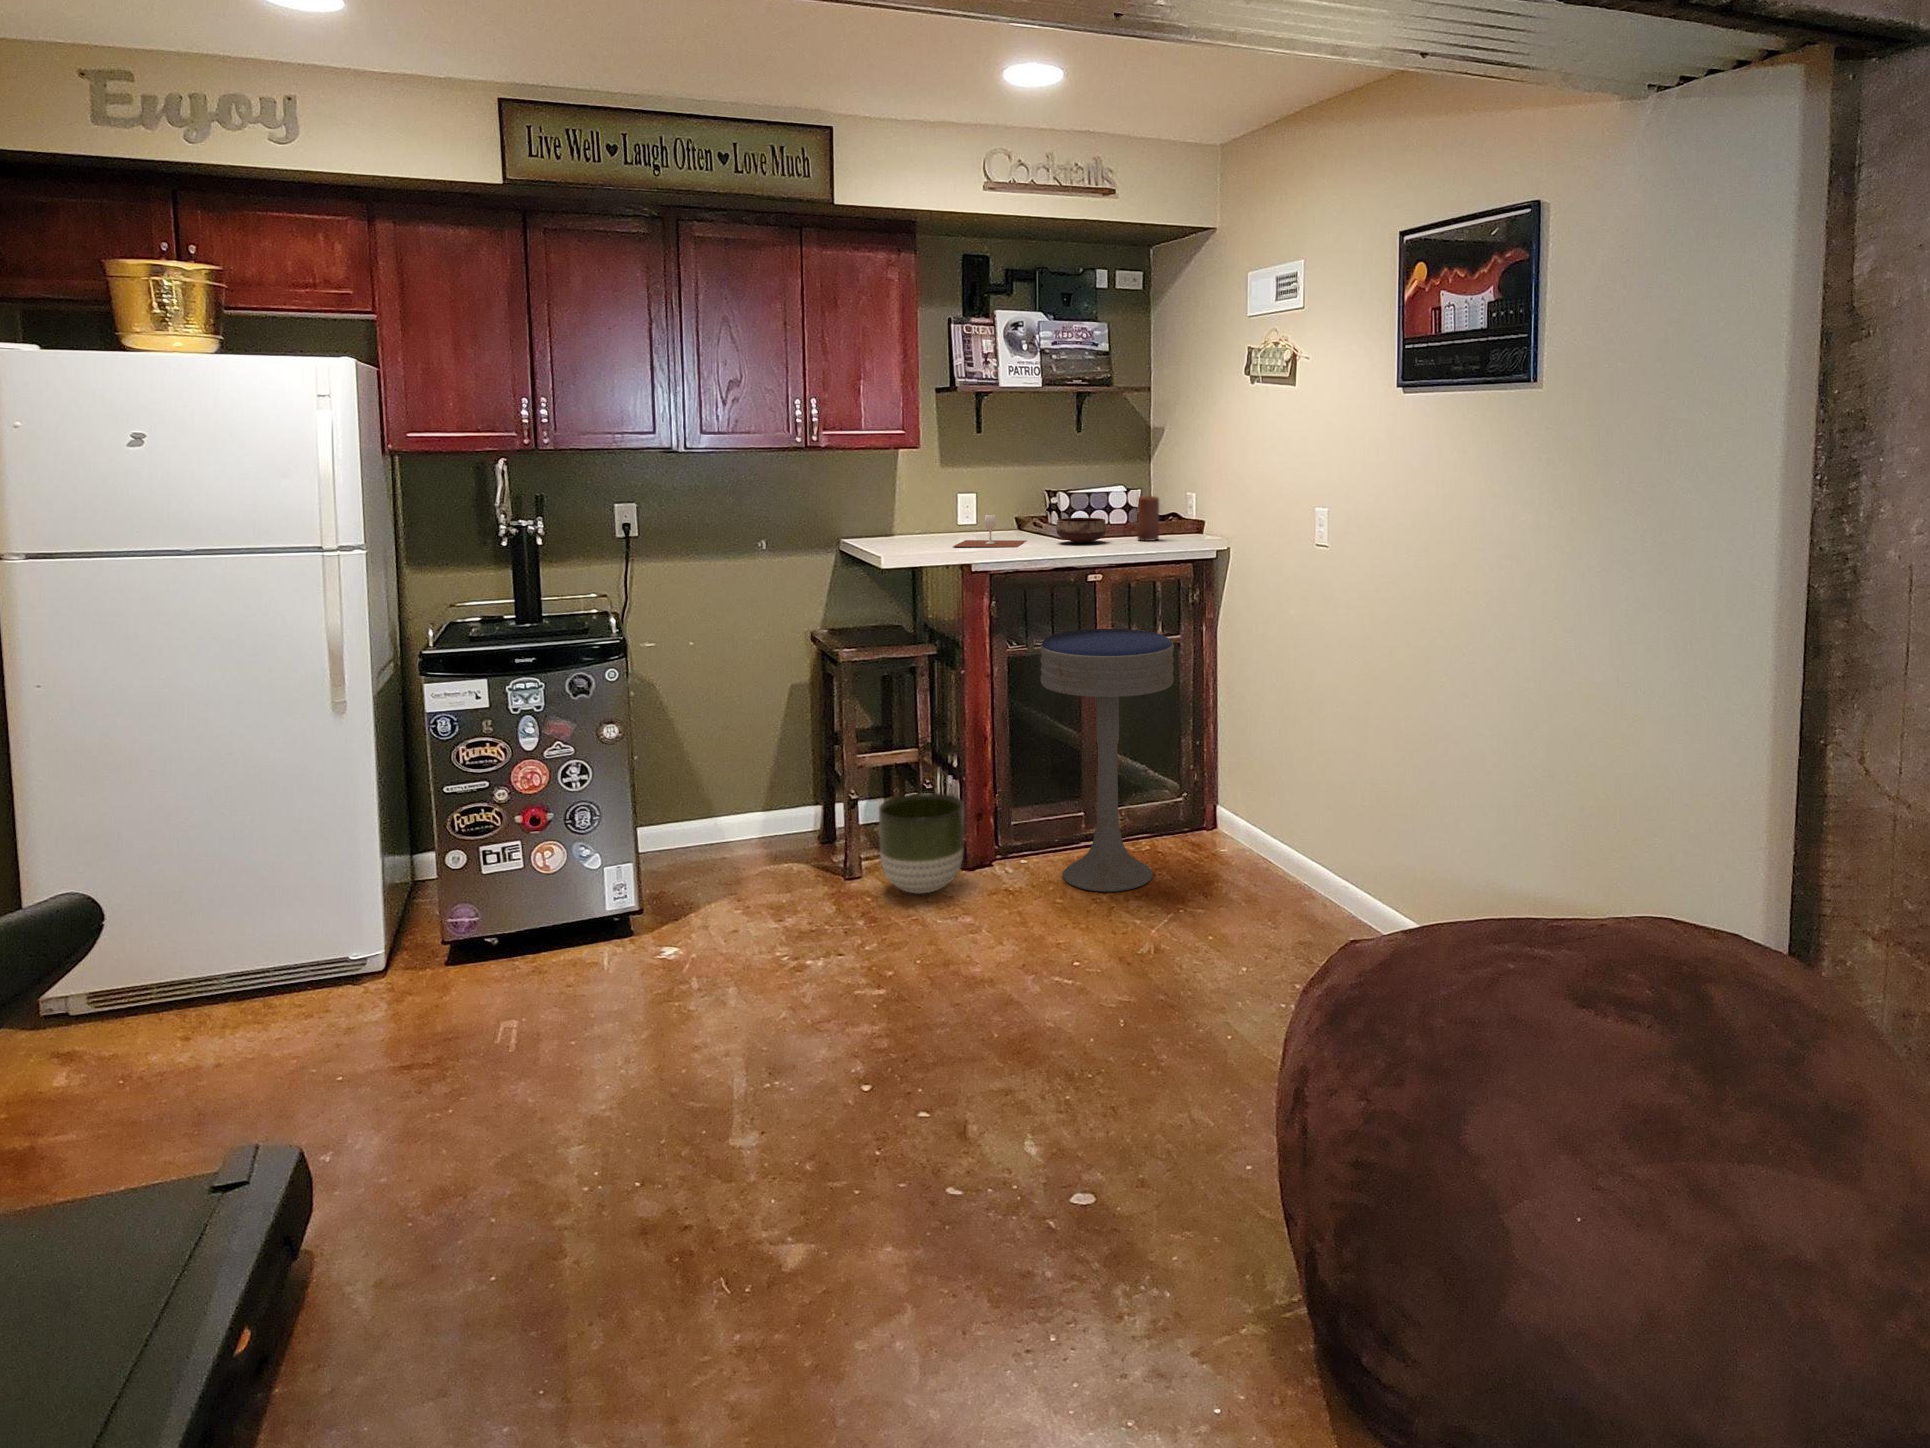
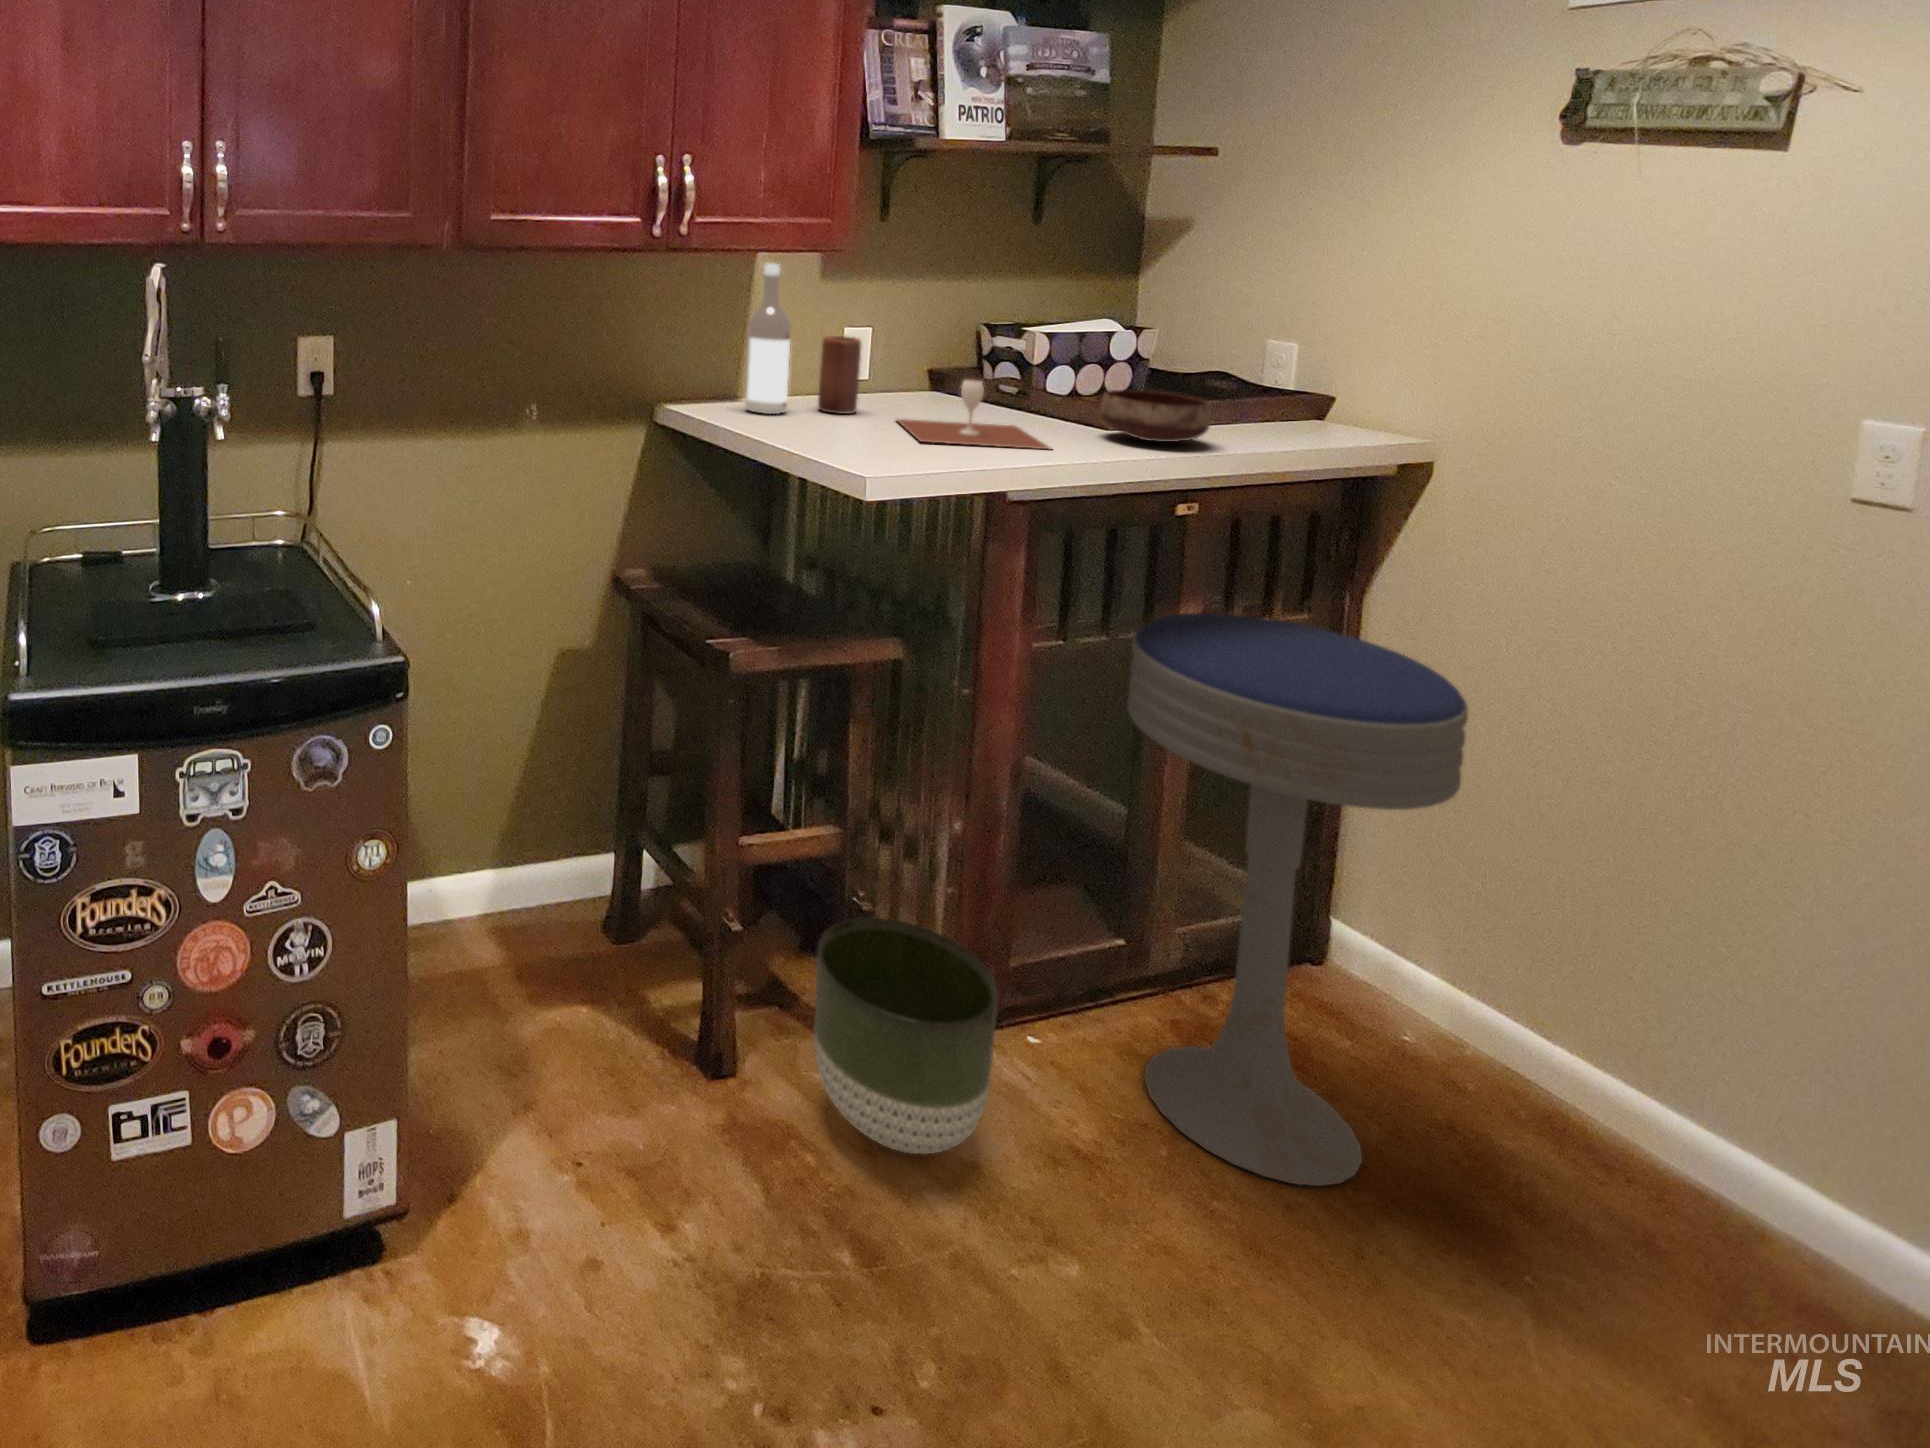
wine bottle: none [890,457,913,541] -> present [745,263,791,414]
candle: present [1137,496,1159,541] -> present [818,336,861,414]

